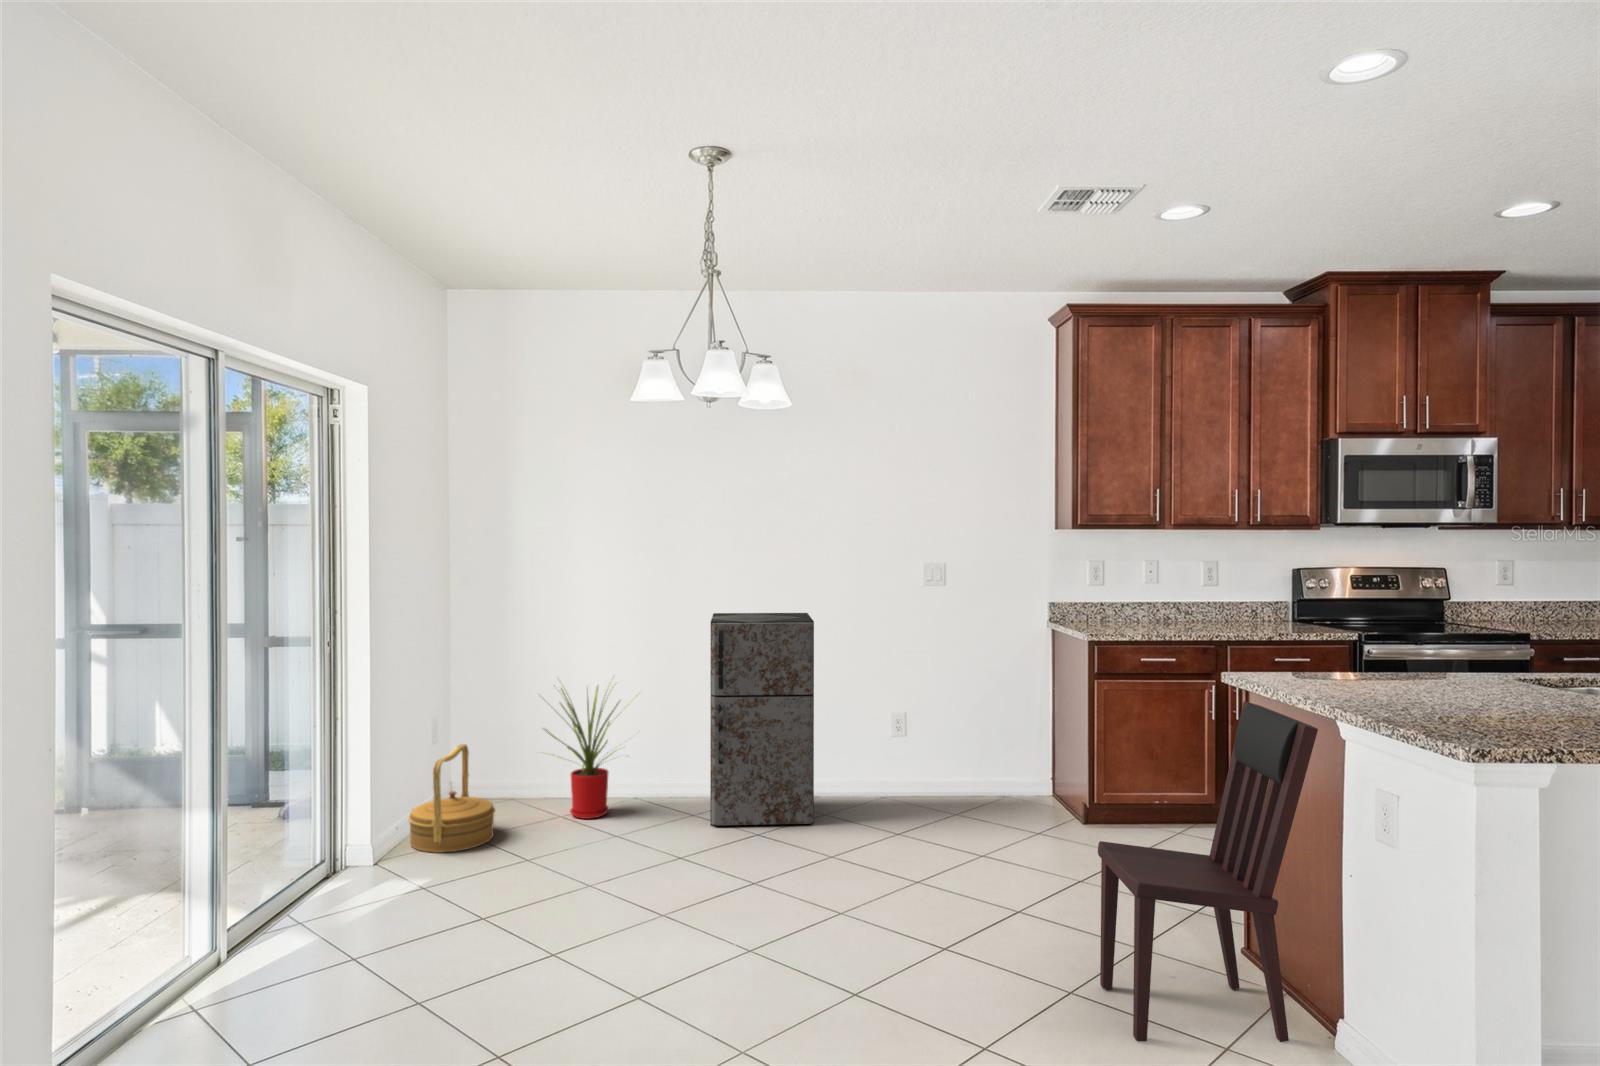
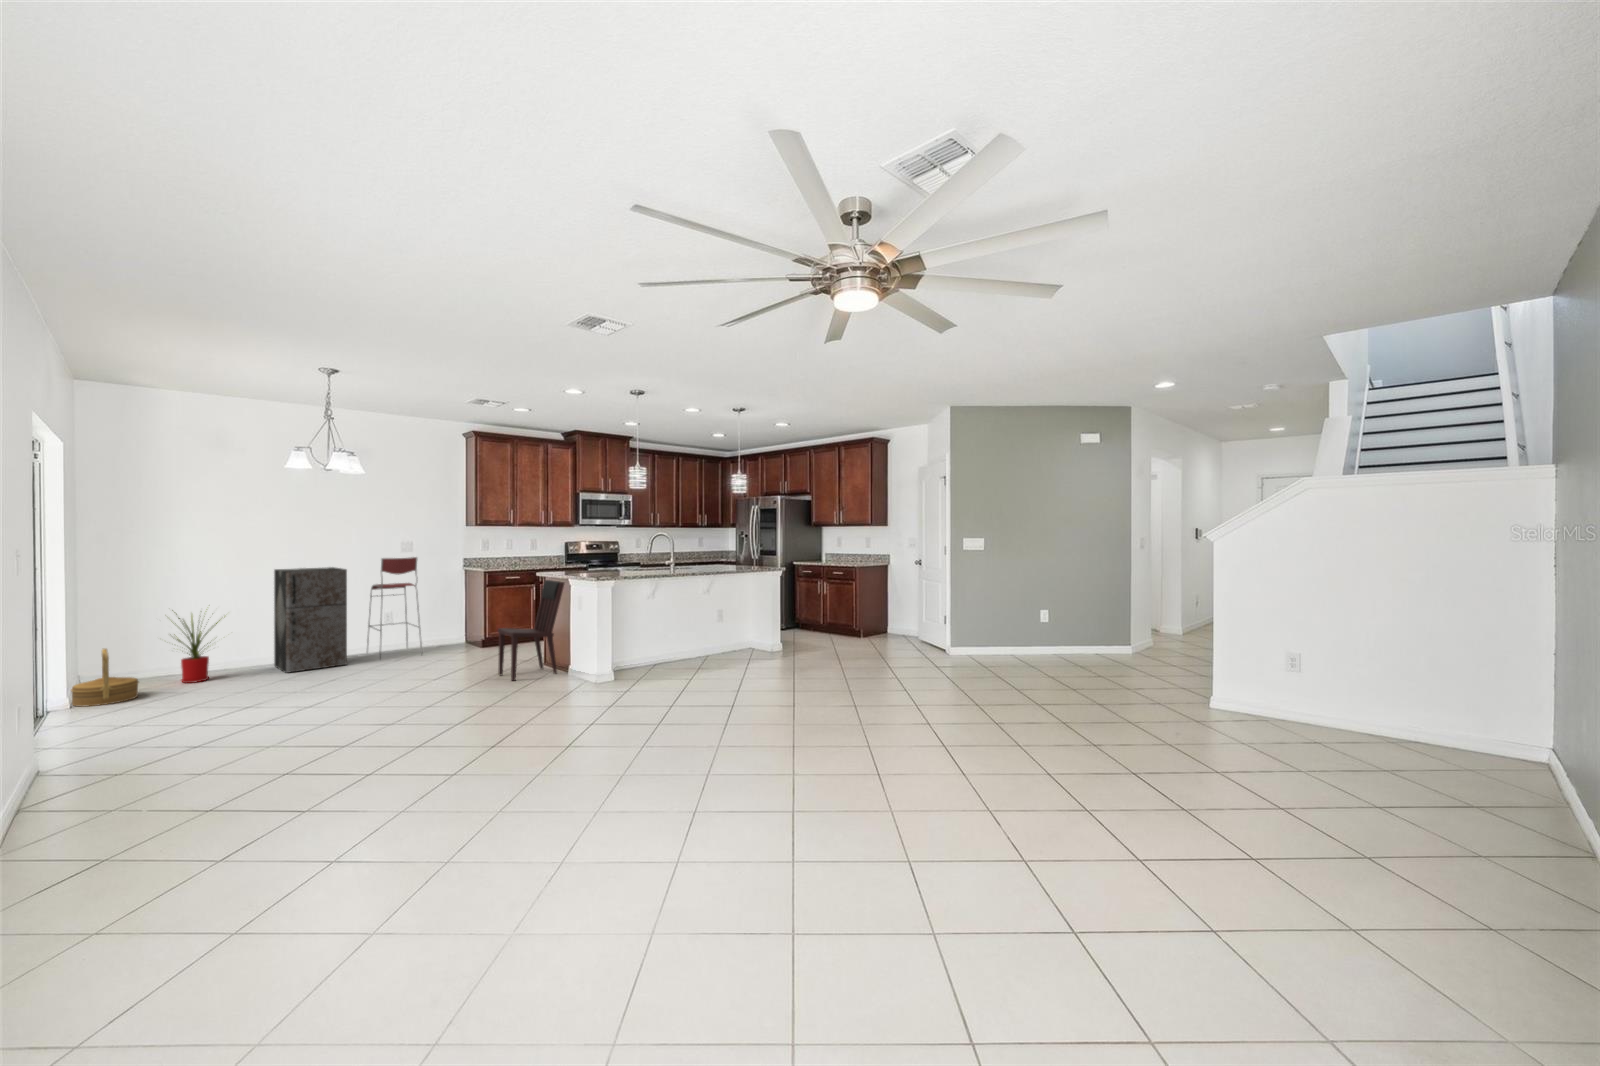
bar stool: none [865,599,956,824] -> present [367,557,422,648]

